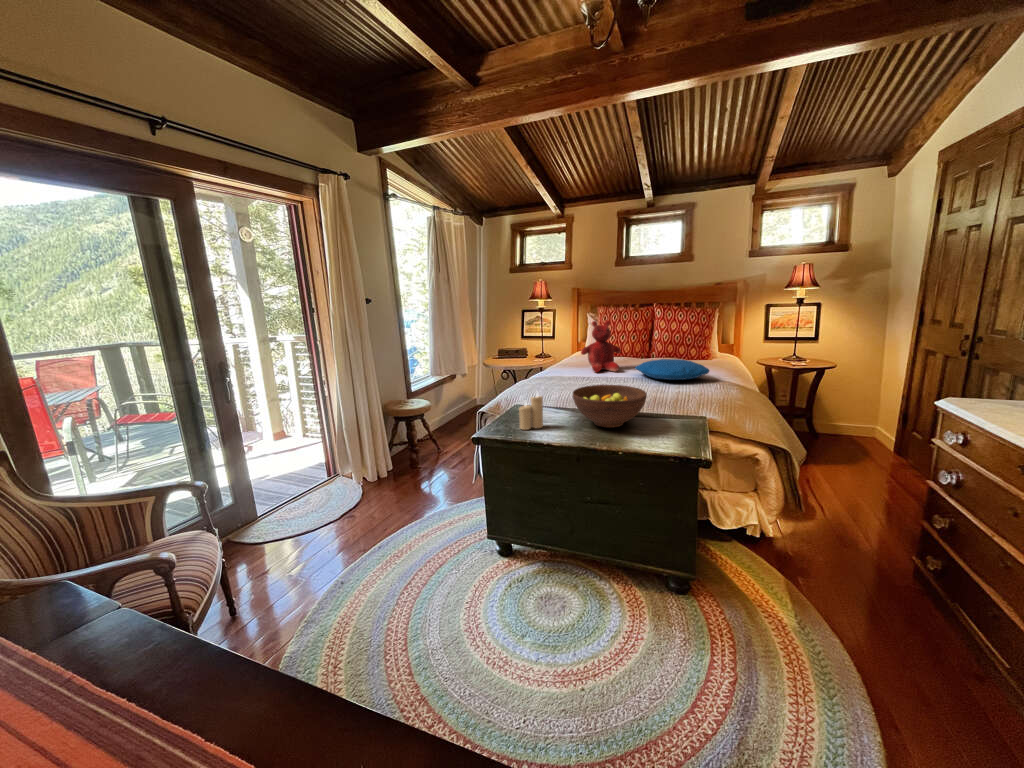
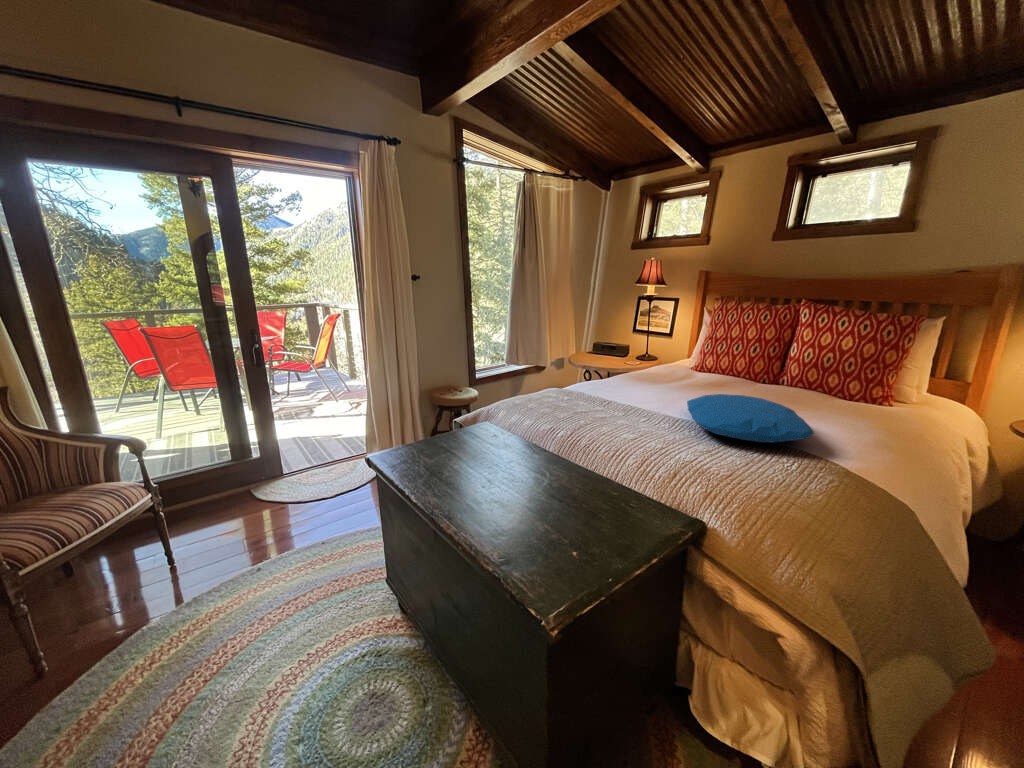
teddy bear: present [581,320,621,372] -> none [629,320,692,400]
fruit bowl: present [573,385,647,428] -> none [483,422,601,500]
candle: present [519,393,543,430] -> none [424,417,458,468]

